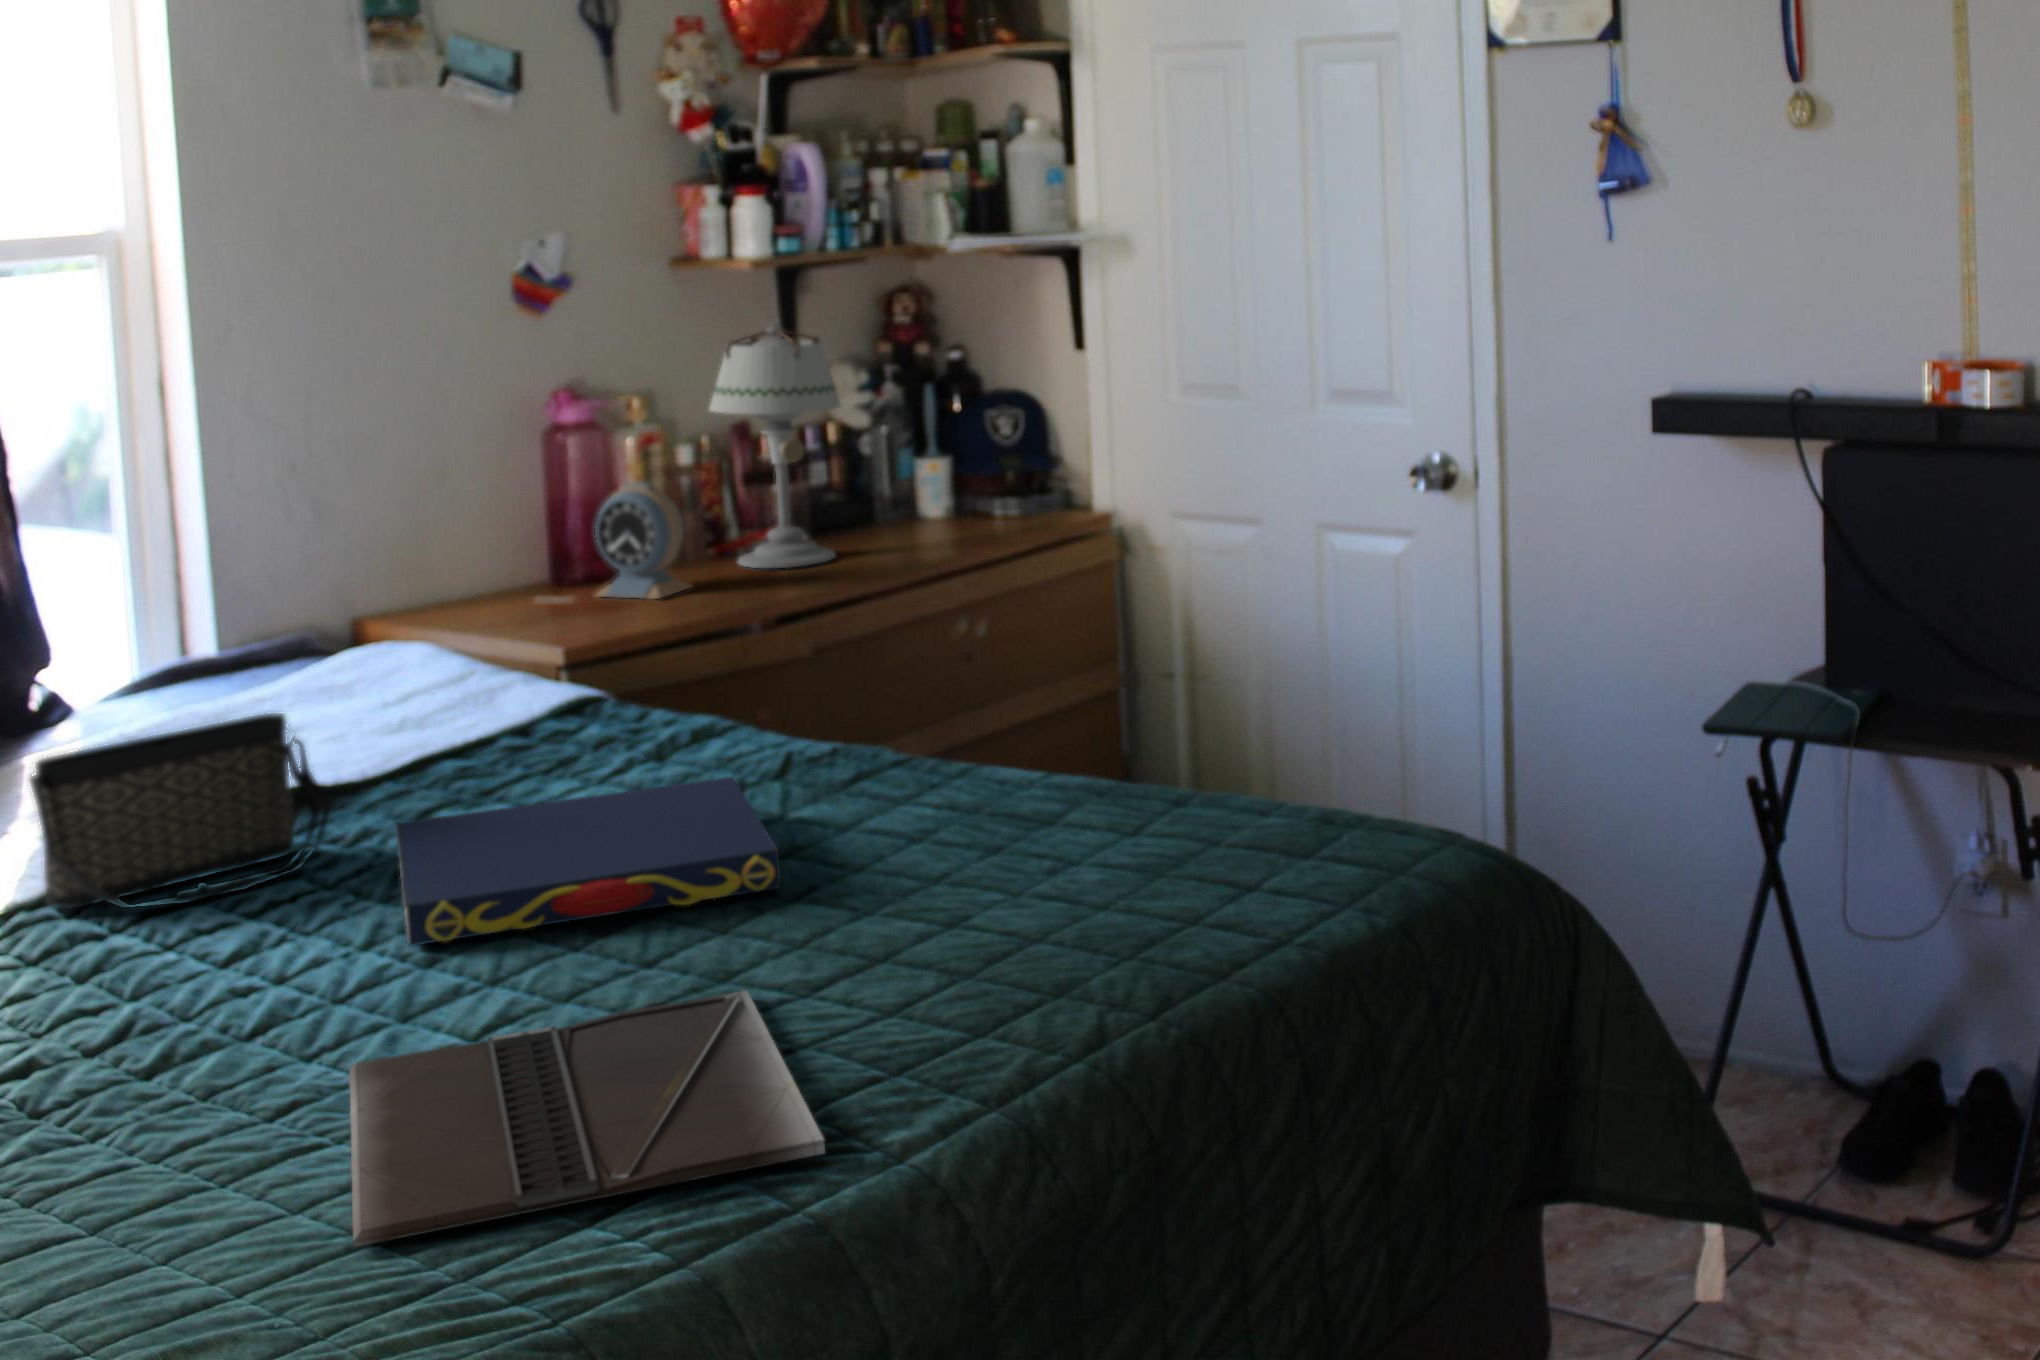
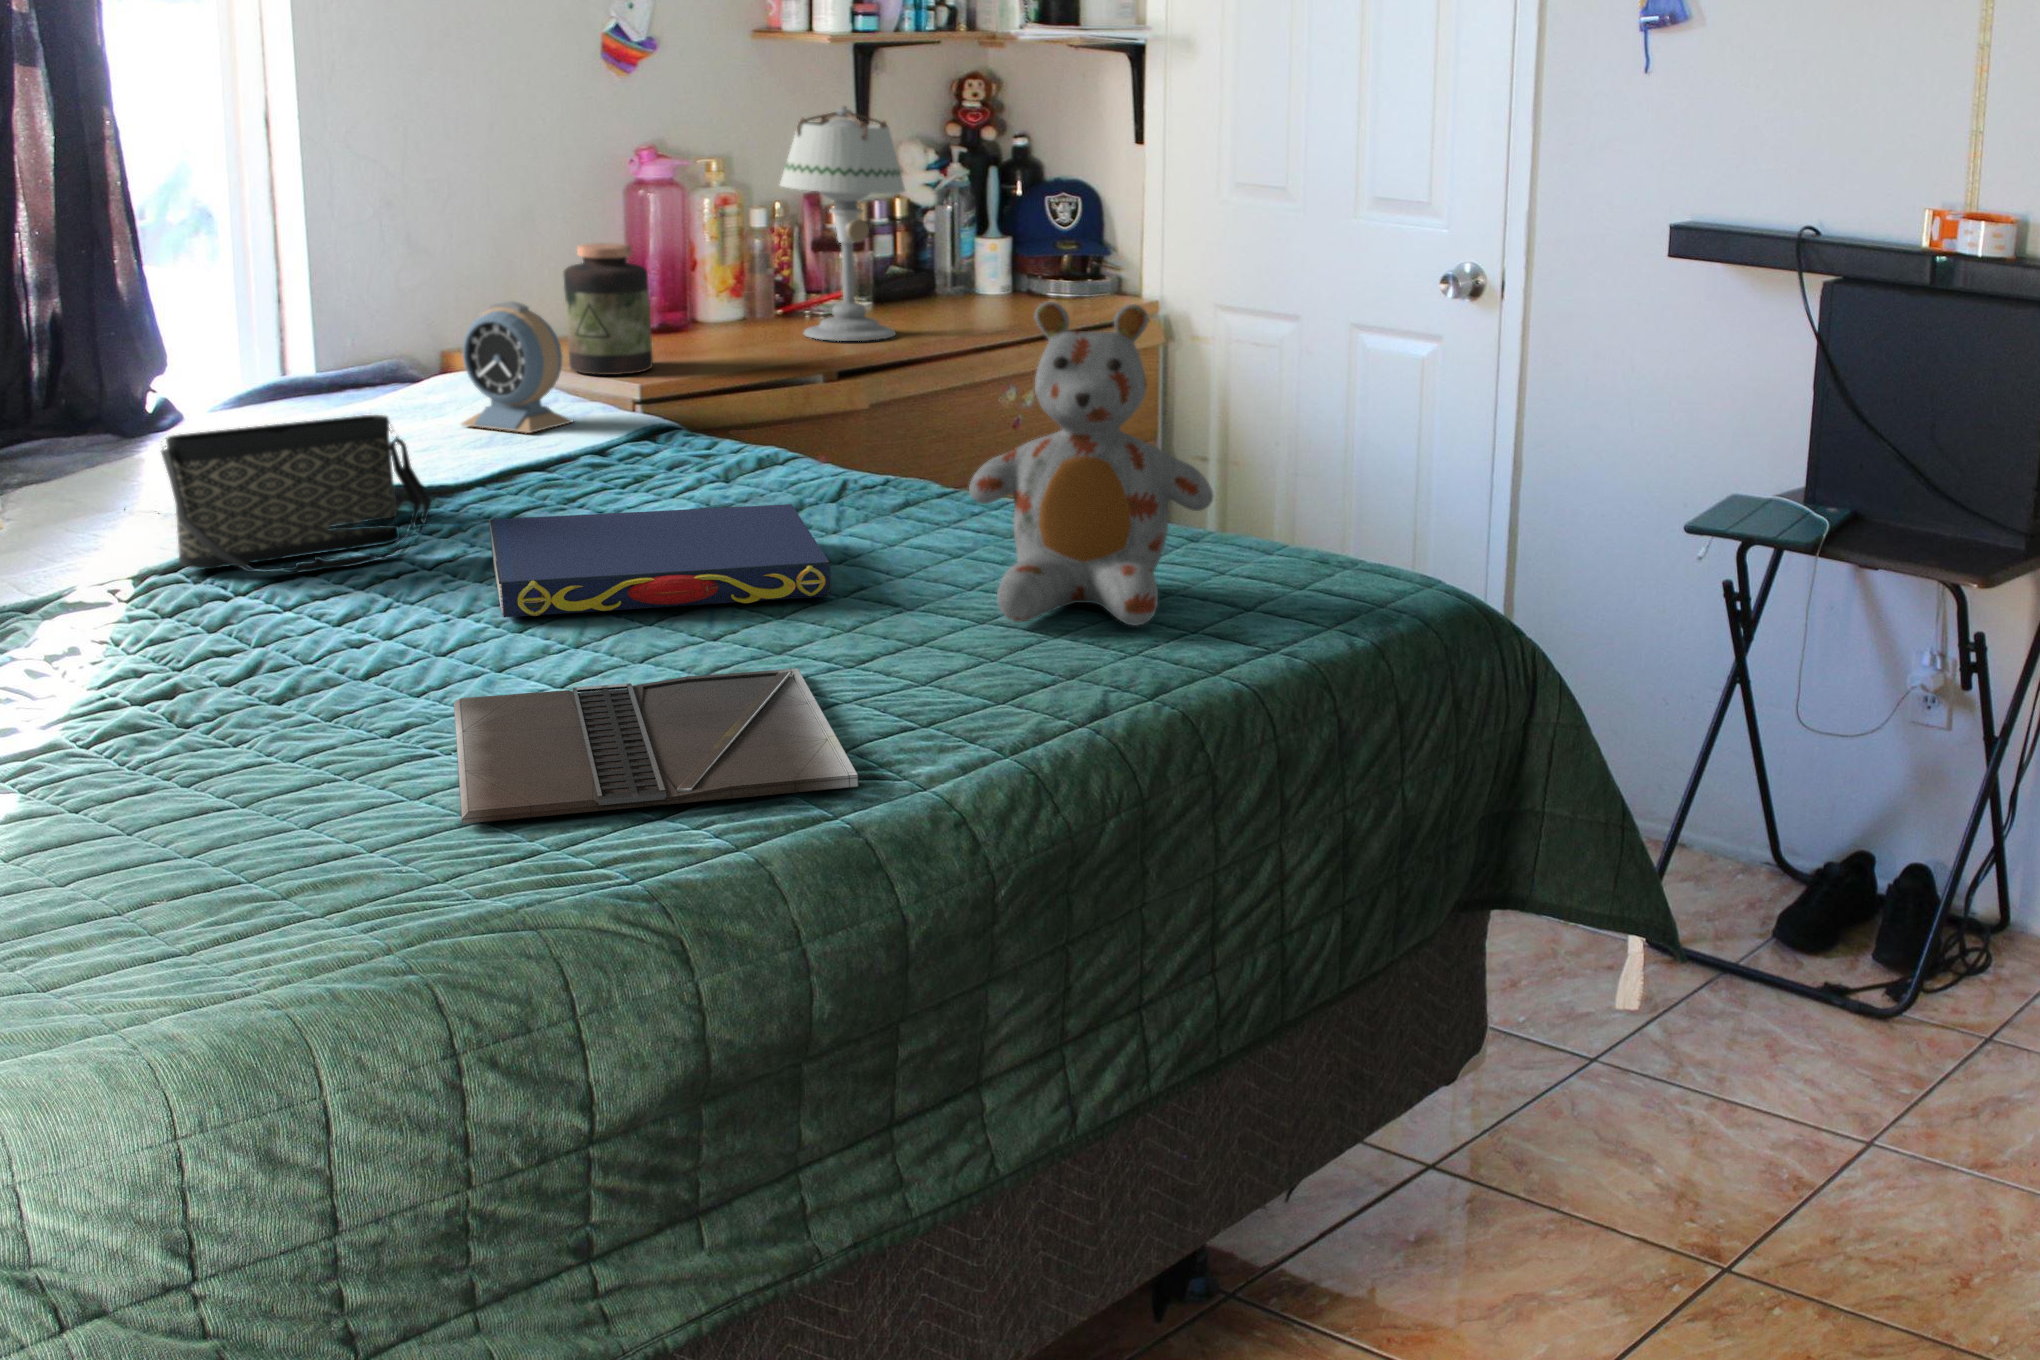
alarm clock: present [595,481,691,599] -> present [462,301,573,433]
jar: none [481,487,577,629] -> present [564,243,653,375]
stuffed bear: none [931,537,1205,906] -> present [969,302,1213,626]

